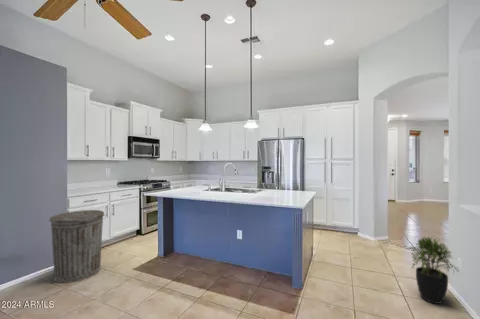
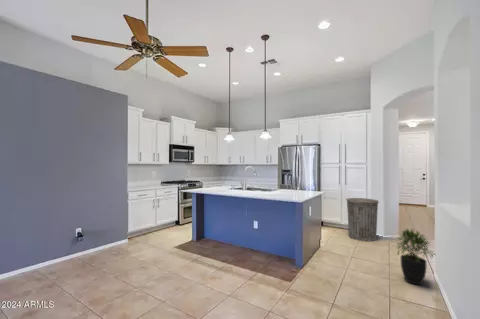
trash can: present [49,210,104,283] -> present [346,198,378,241]

